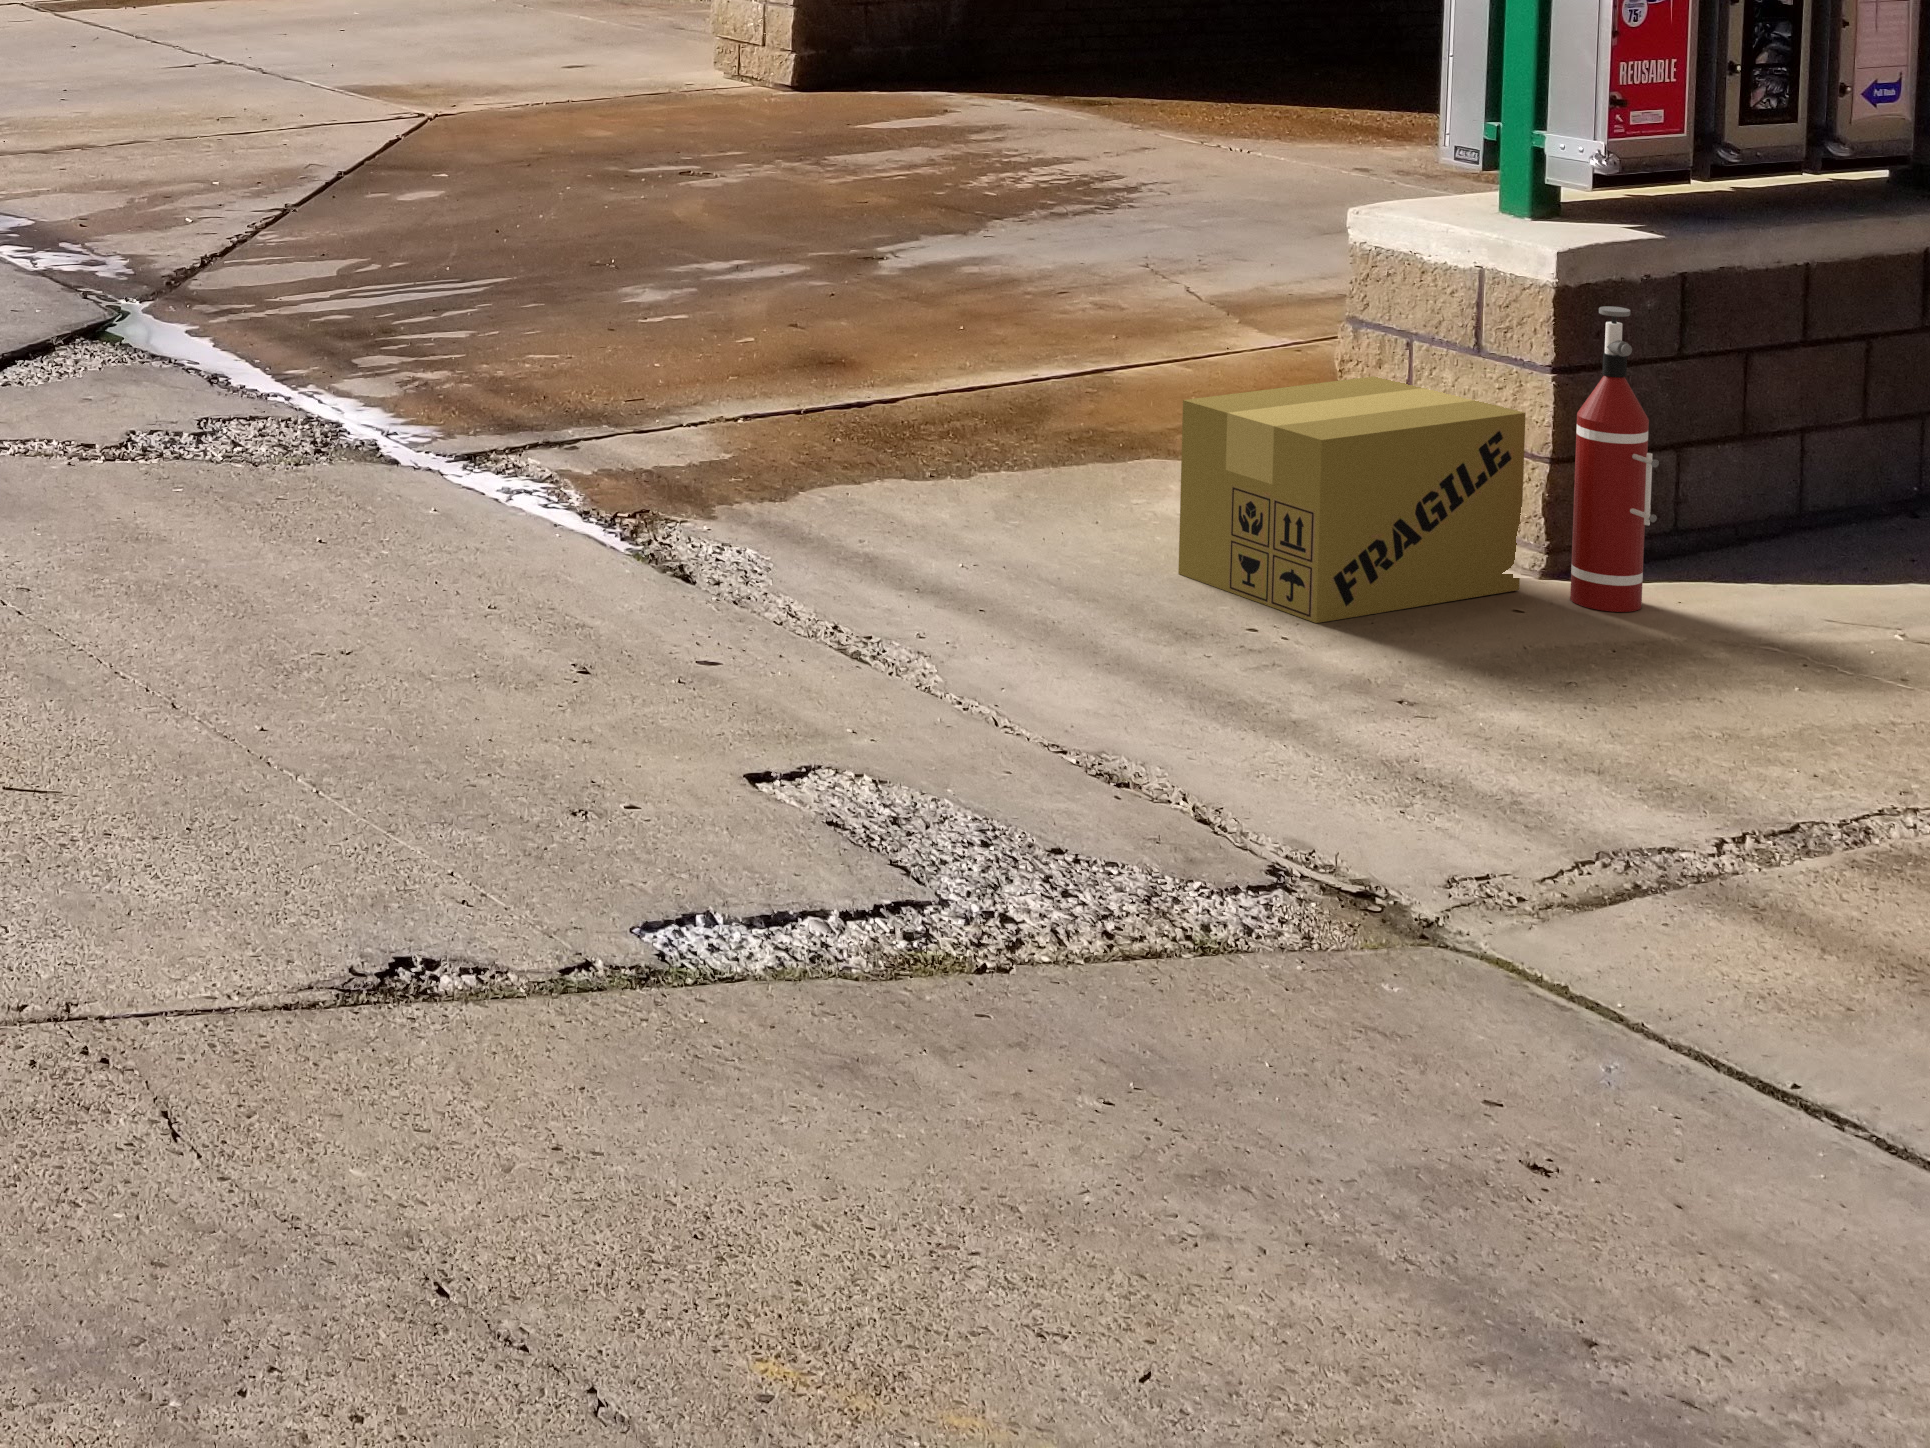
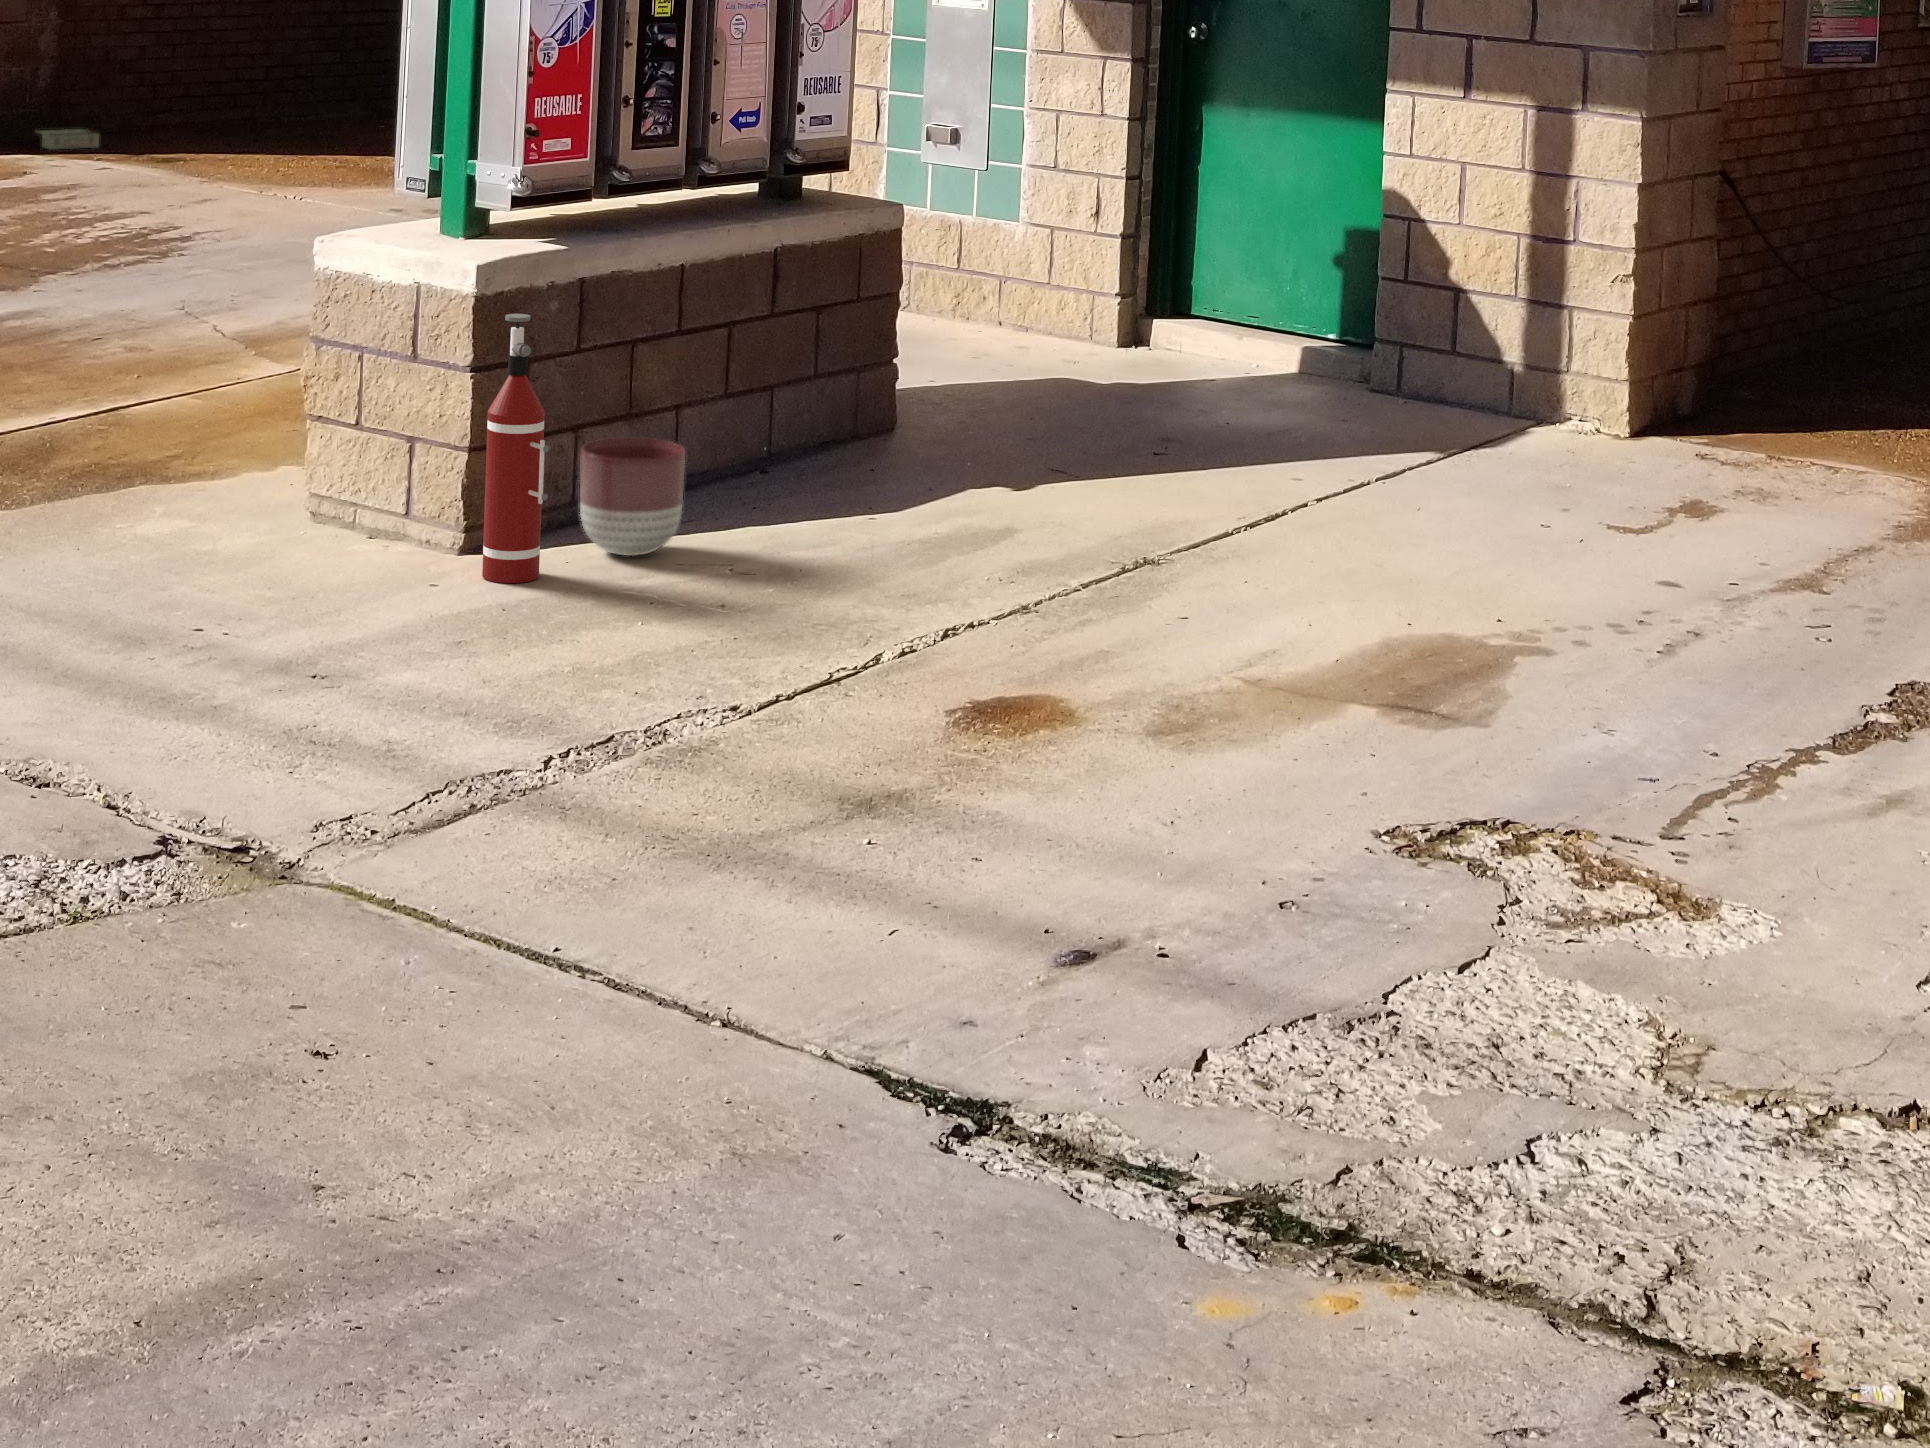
toolbox: none [938,59,1004,80] -> present [37,129,99,149]
cardboard box: present [1178,376,1526,623] -> none [143,390,447,619]
planter: none [1686,454,1824,593] -> present [580,438,685,556]

